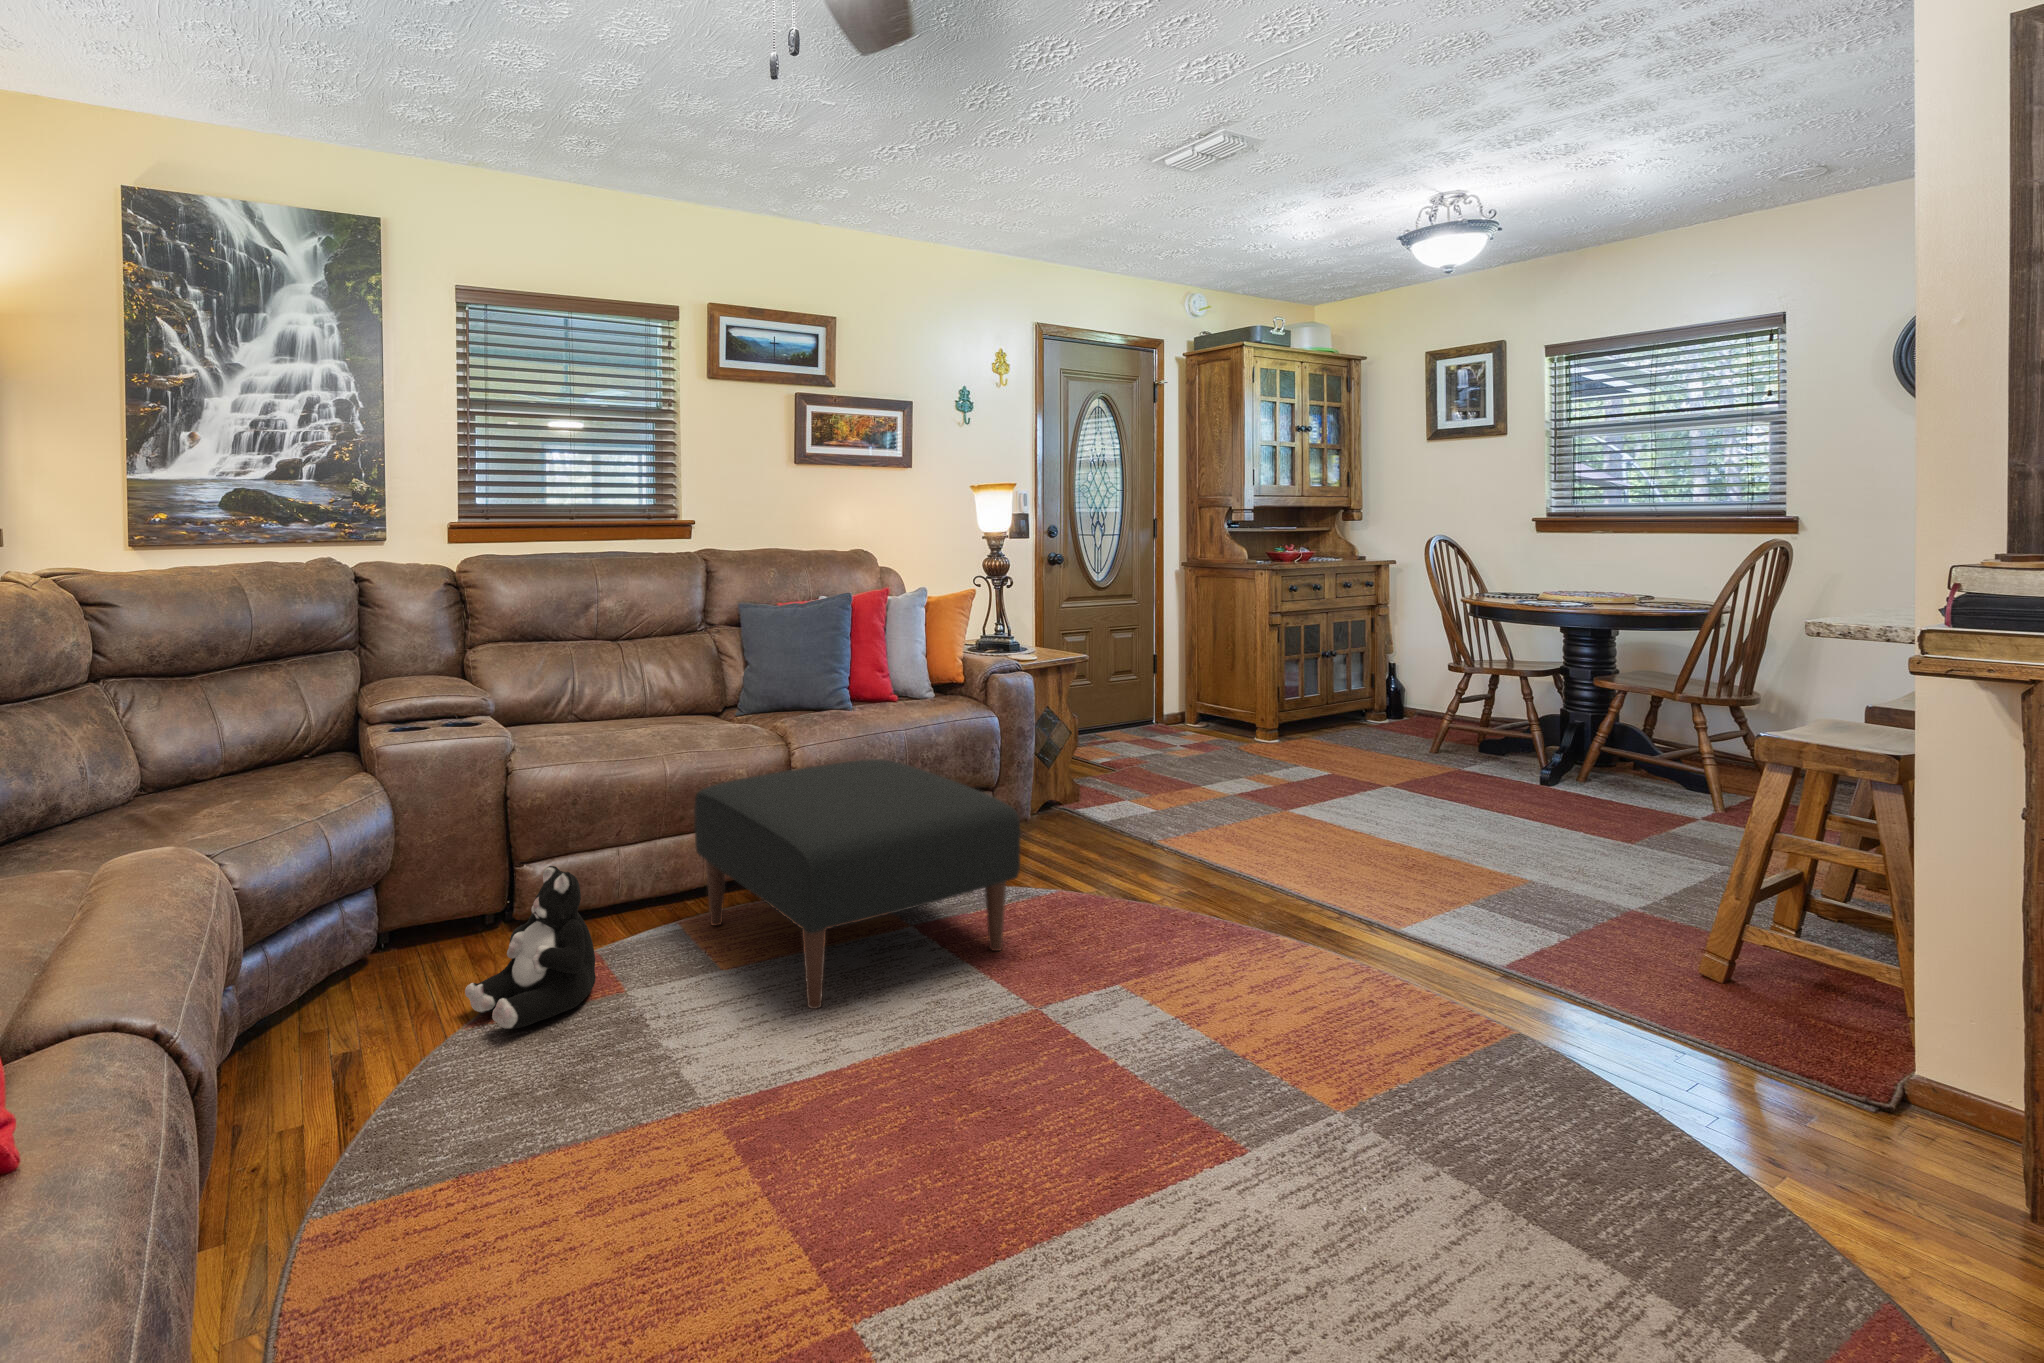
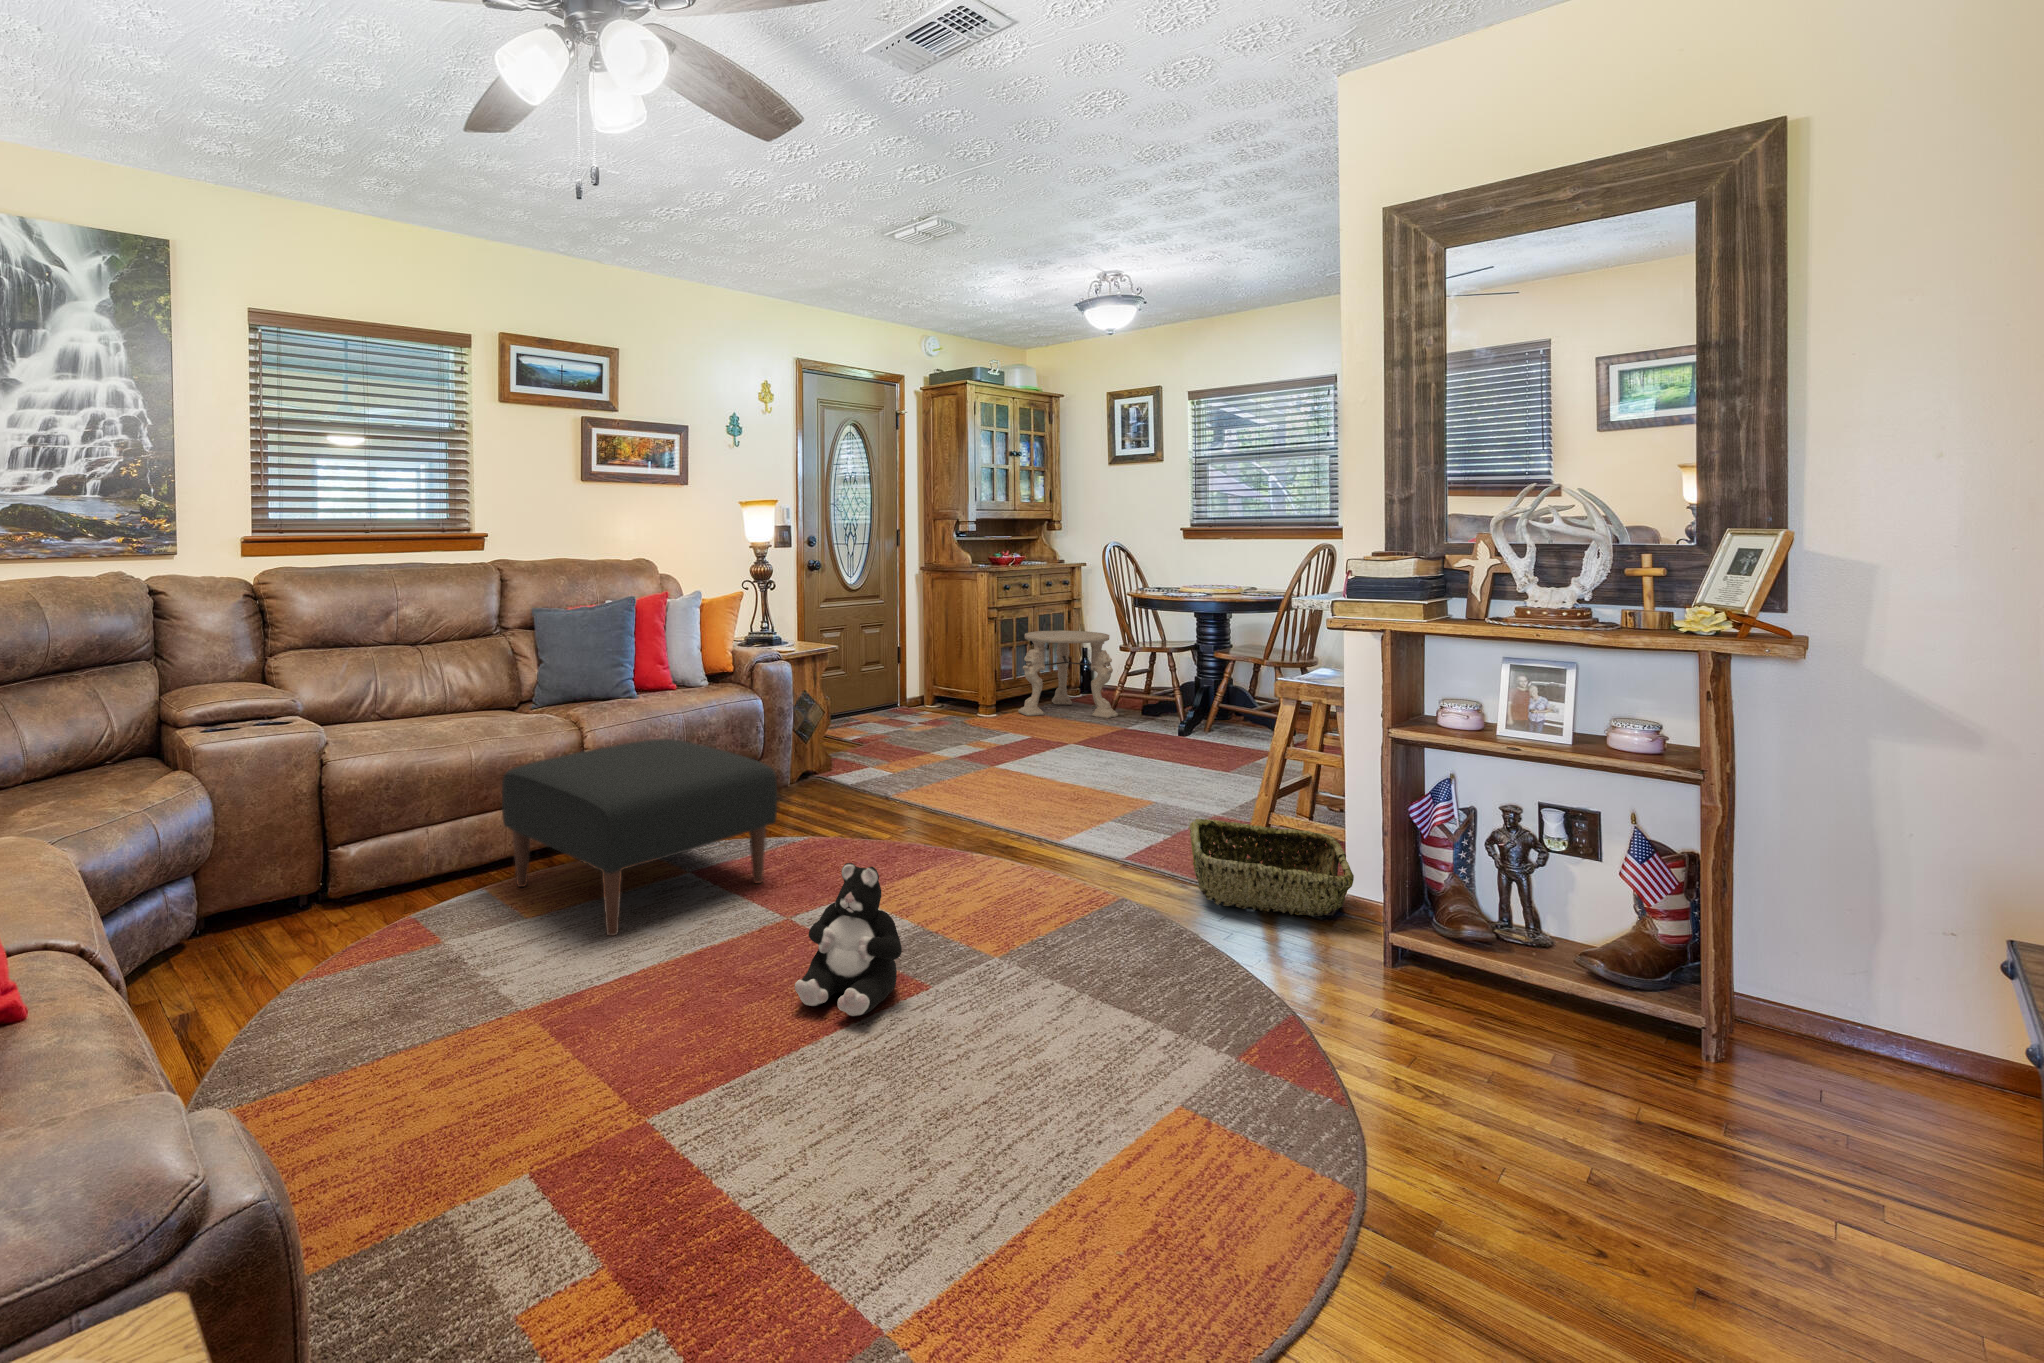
side table: none [1309,641,1447,753] -> present [1018,630,1118,718]
plush toy: present [465,866,596,1029] -> present [795,863,902,1016]
woven basket: none [1638,929,1982,1113] -> present [1189,819,1354,916]

